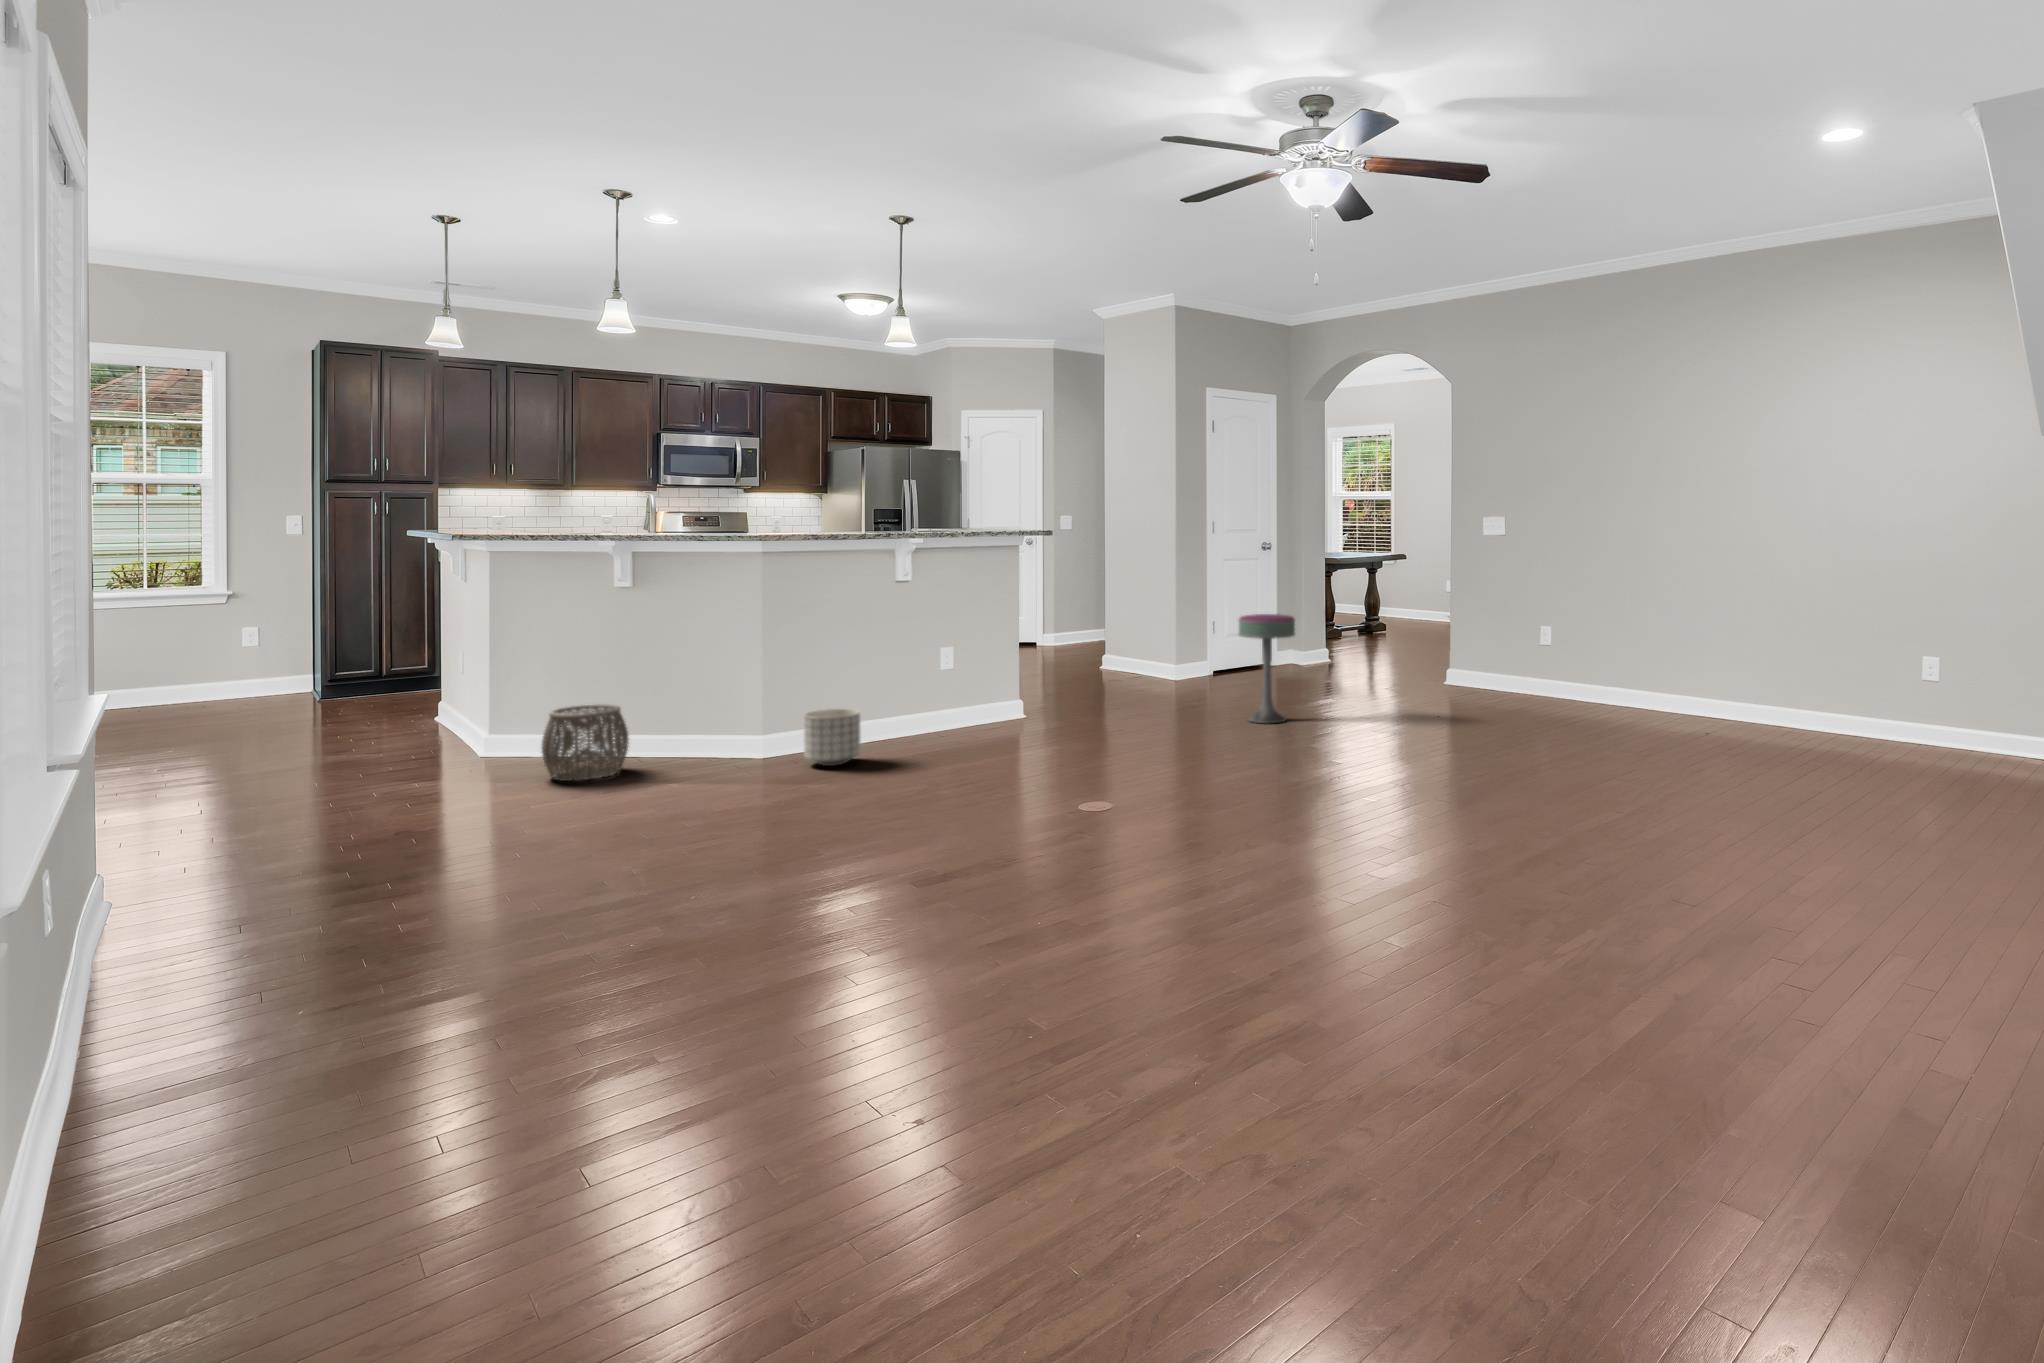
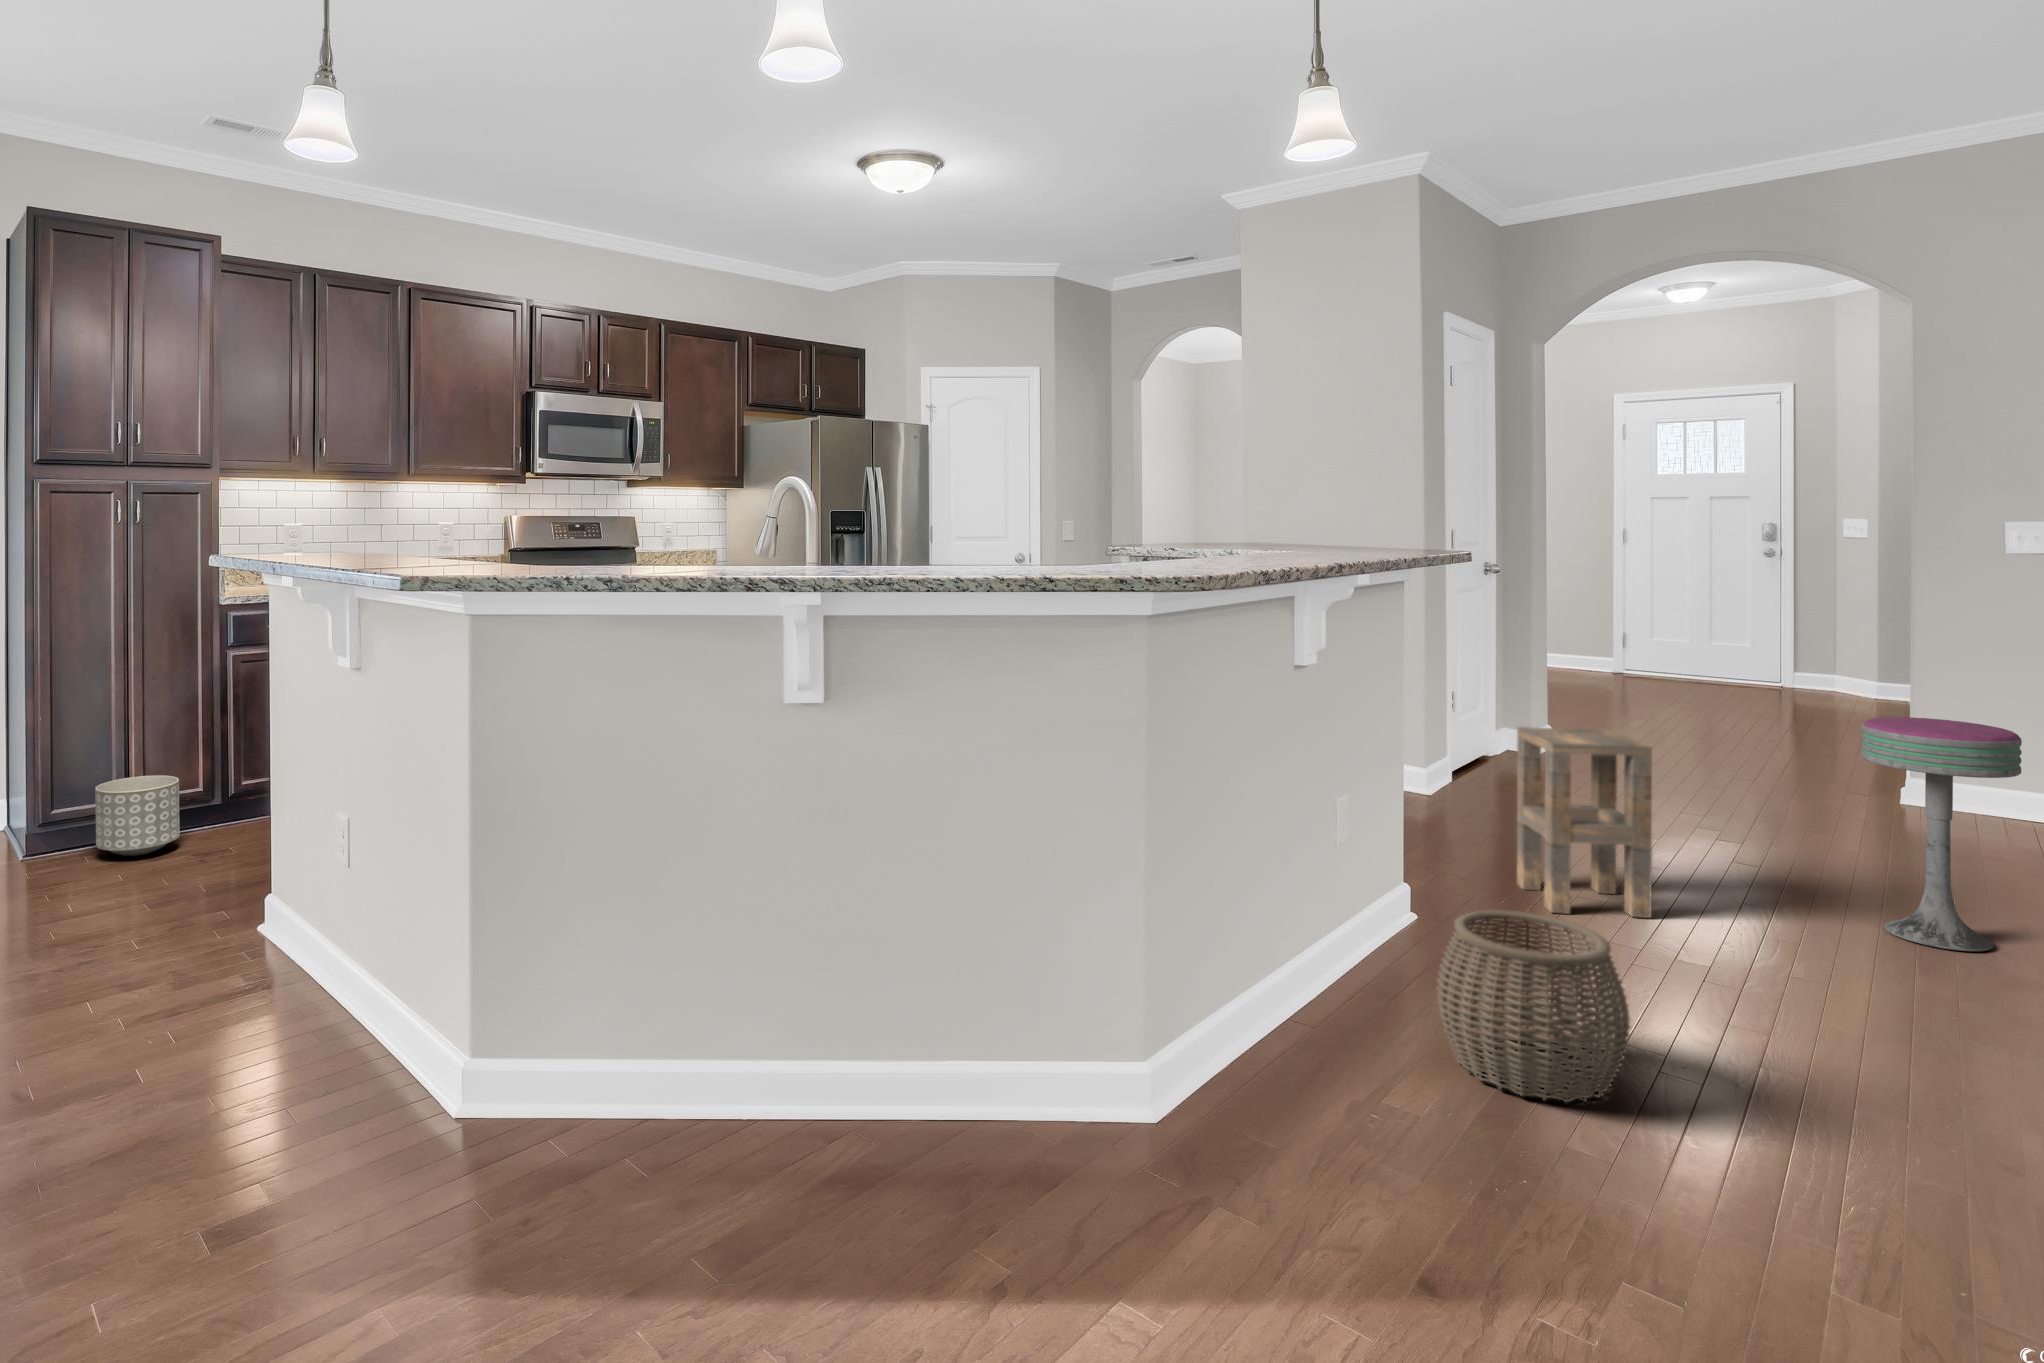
side table: none [1102,624,1157,716] -> present [1517,727,1652,918]
woven basket: present [541,704,629,781] -> present [1437,910,1630,1102]
planter: present [804,709,861,766] -> present [95,775,180,856]

